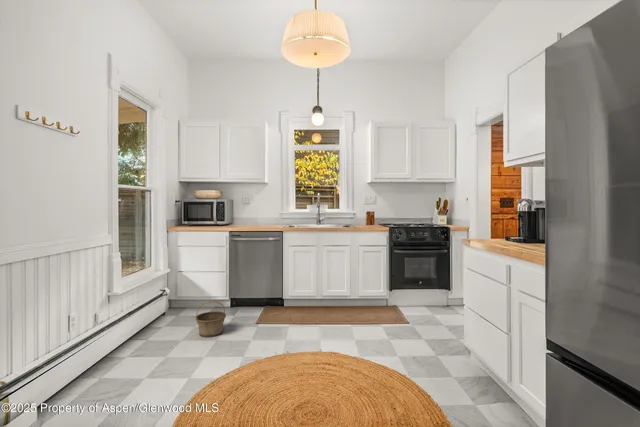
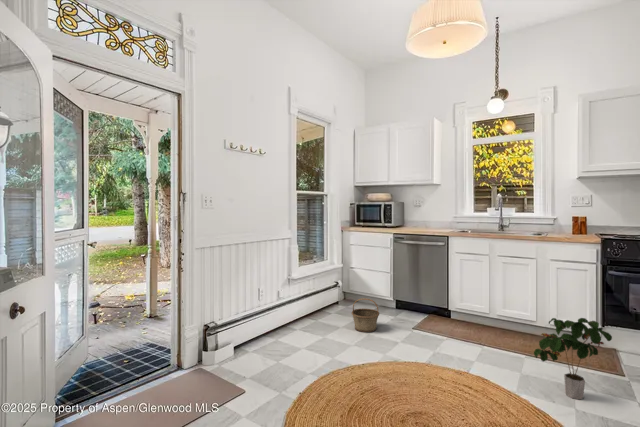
potted plant: none [371,287,412,348] -> present [534,318,612,400]

